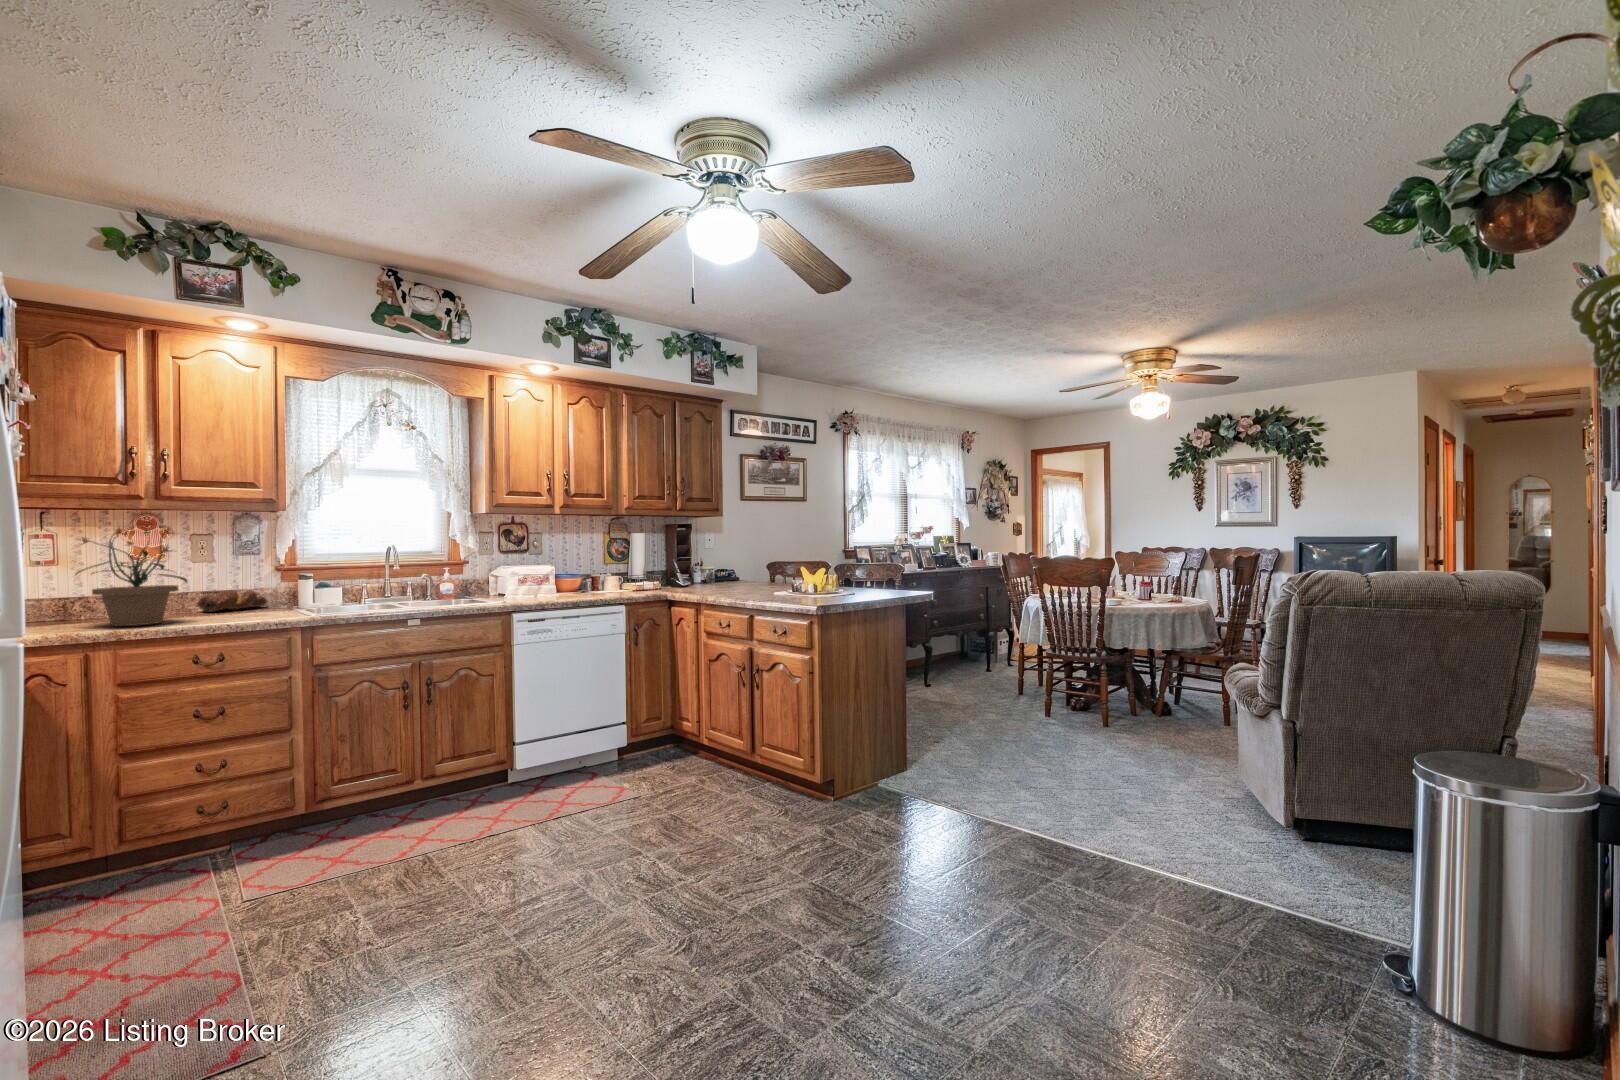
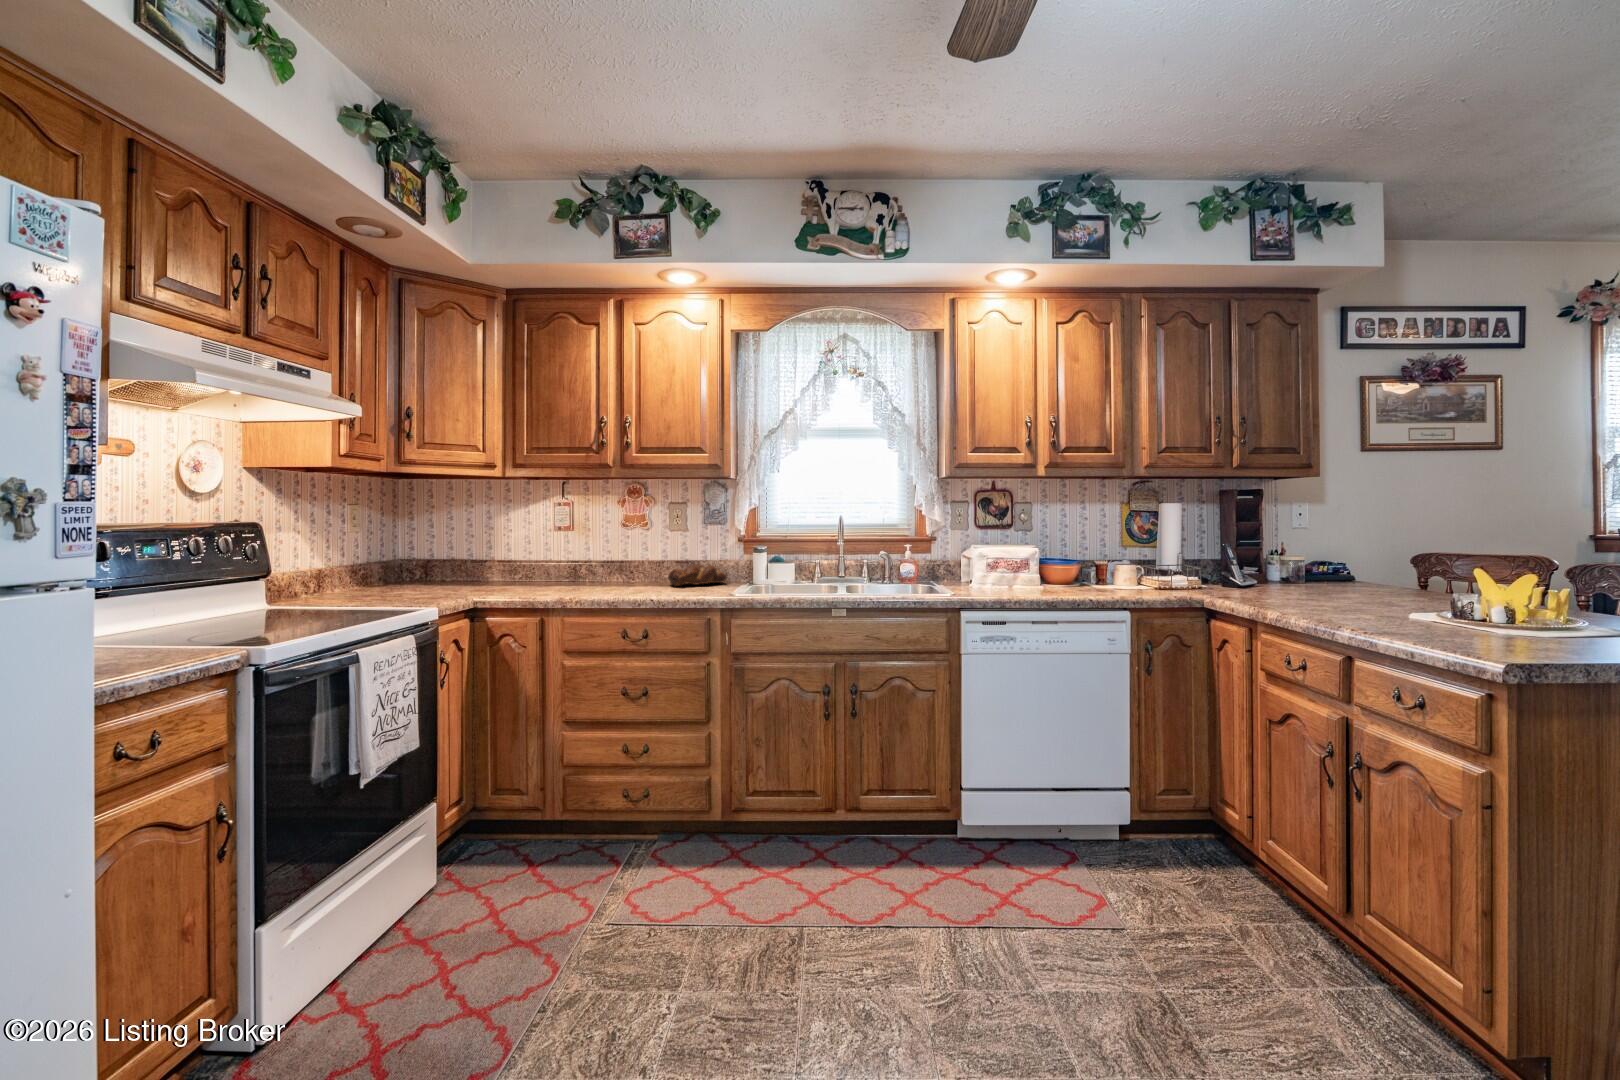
potted plant: present [75,526,187,626] -> none [559,496,643,598]

